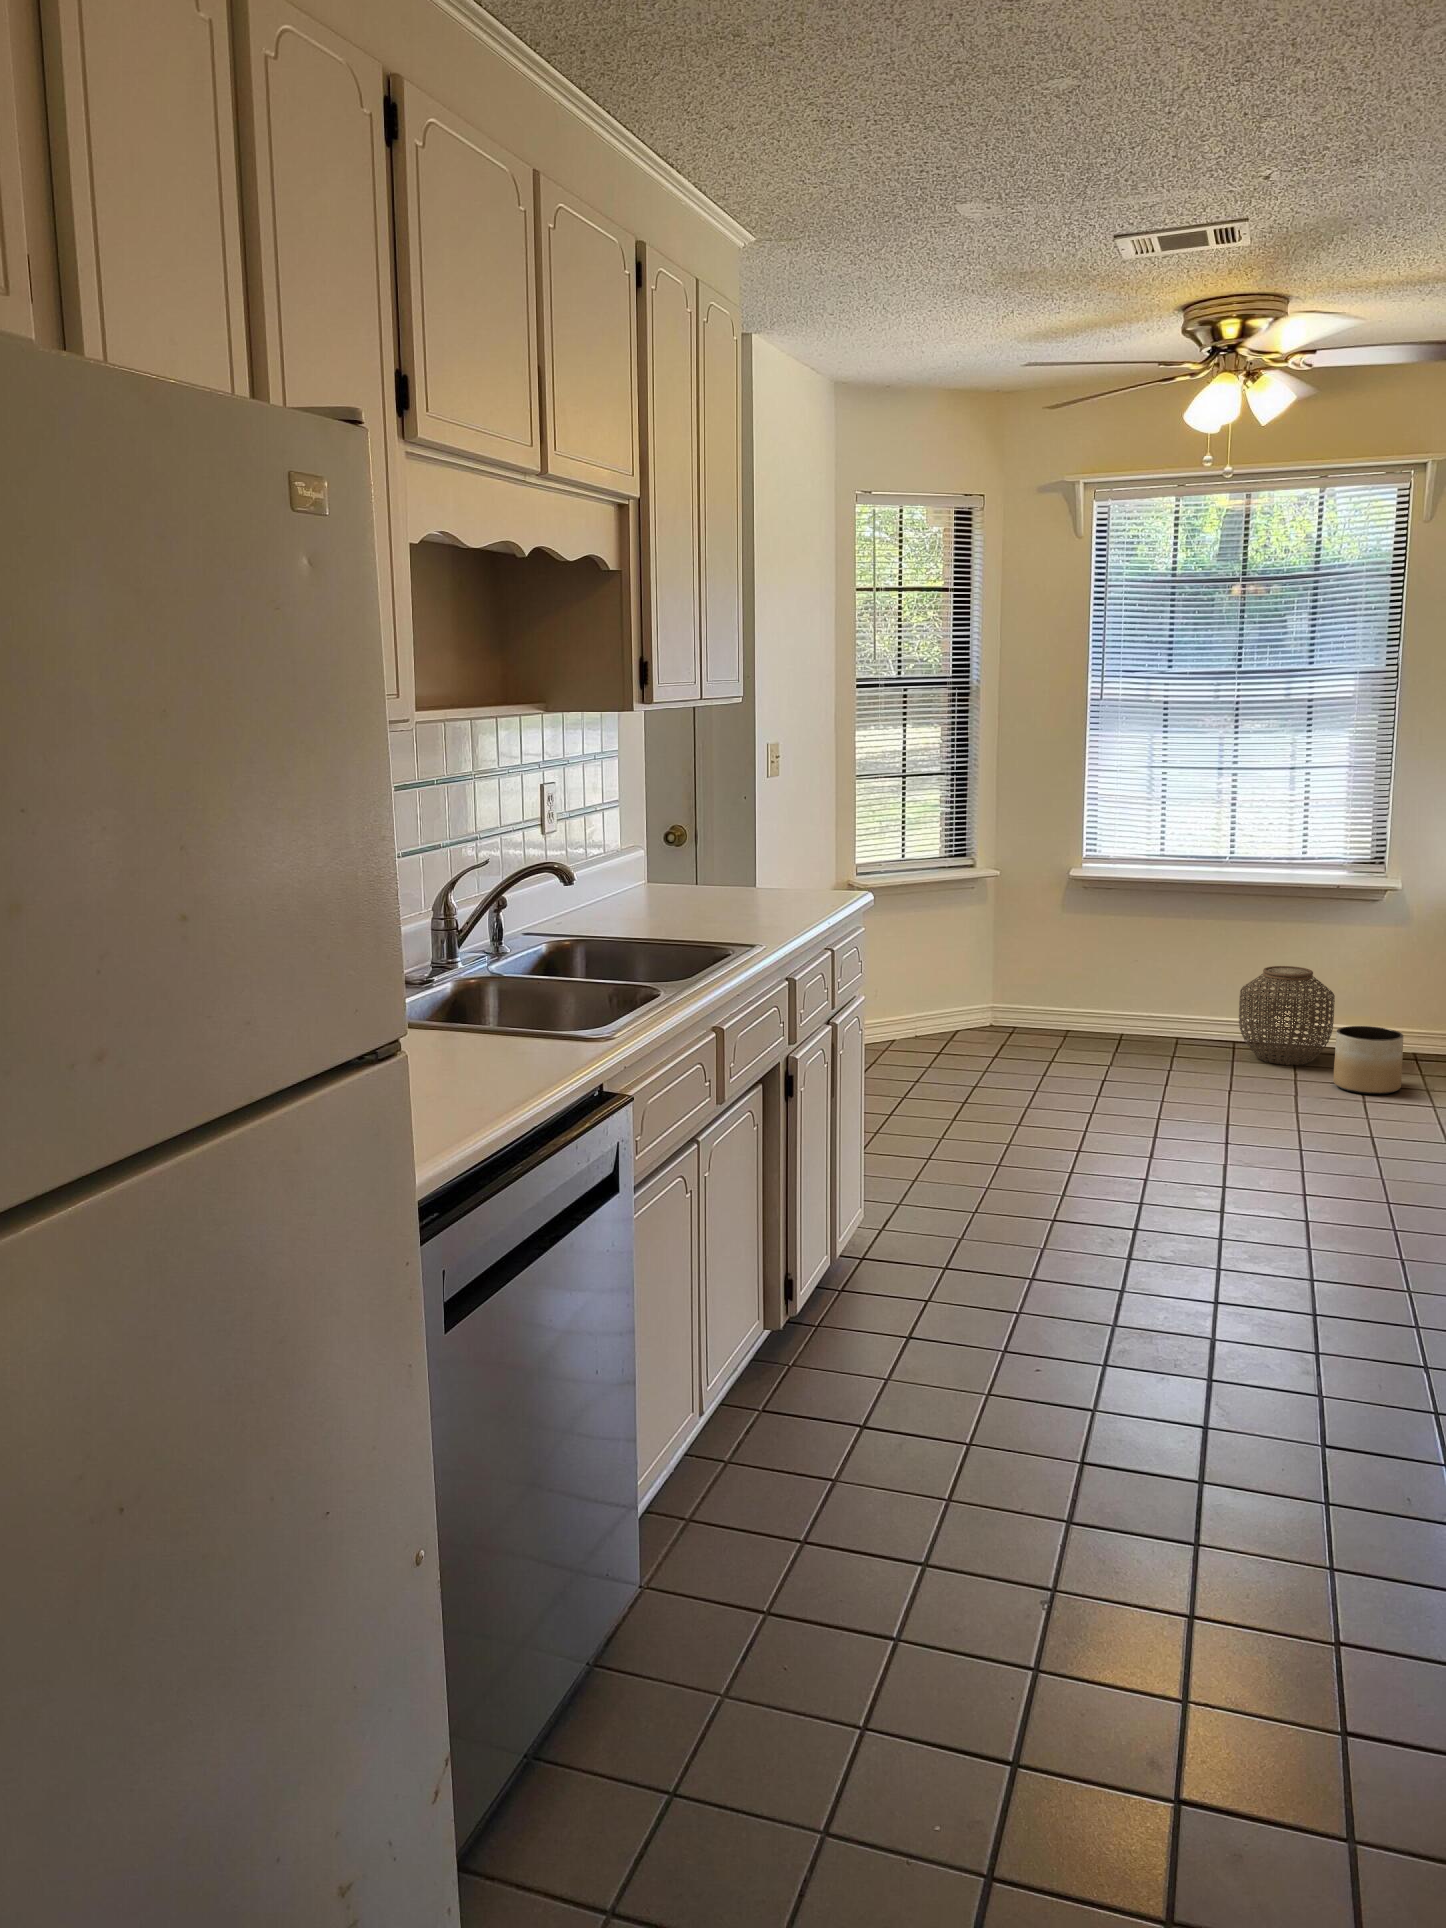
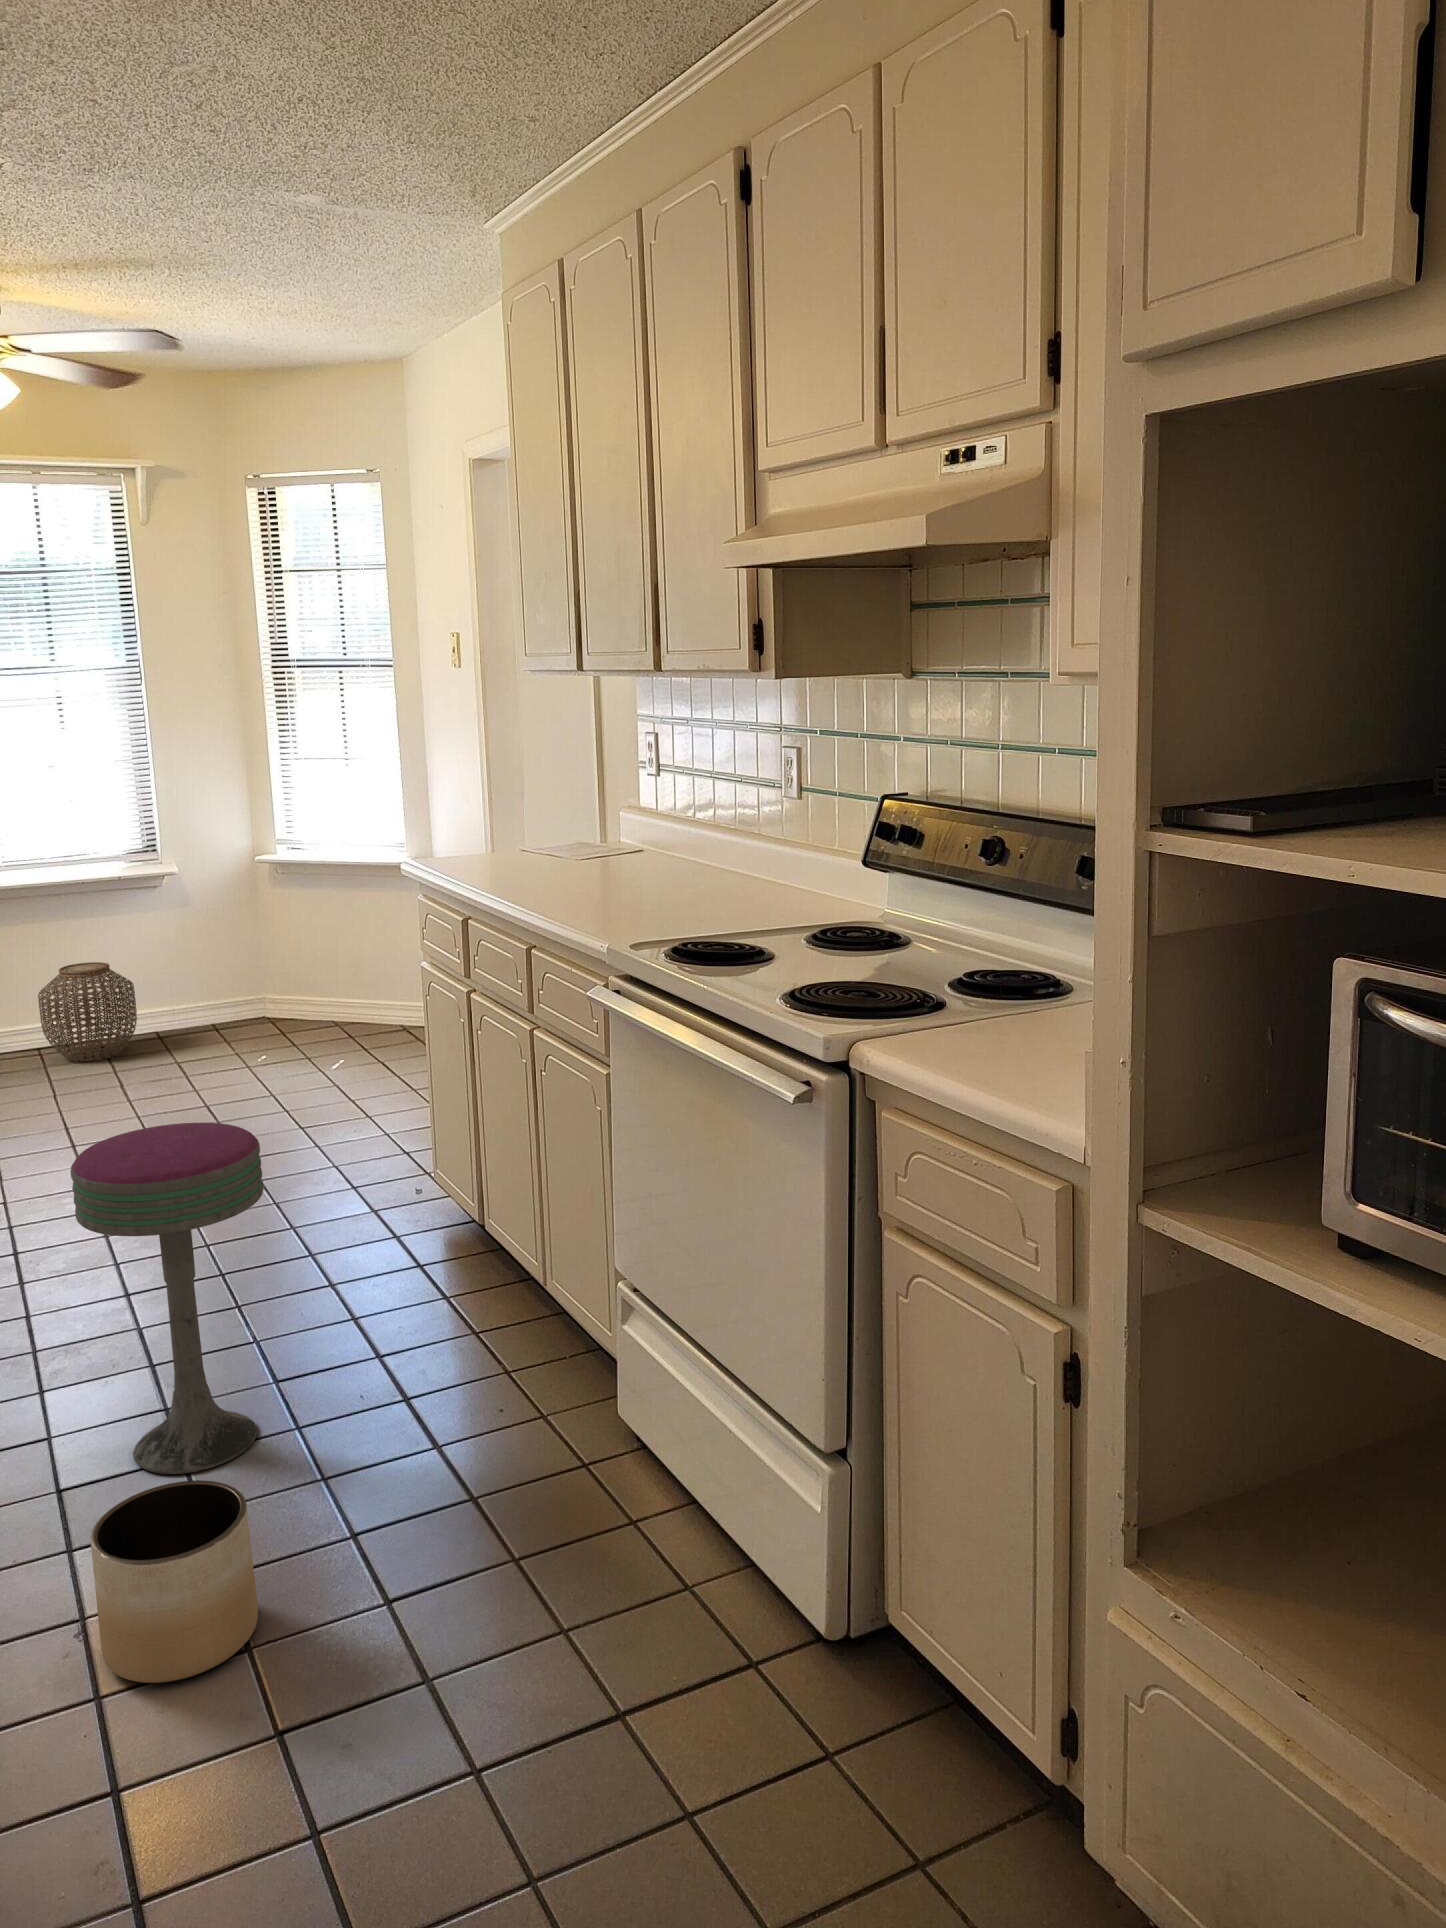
planter: present [1333,1026,1403,1094] -> present [90,1480,258,1683]
bar stool: none [1134,1143,1328,1505] -> present [71,1123,264,1474]

